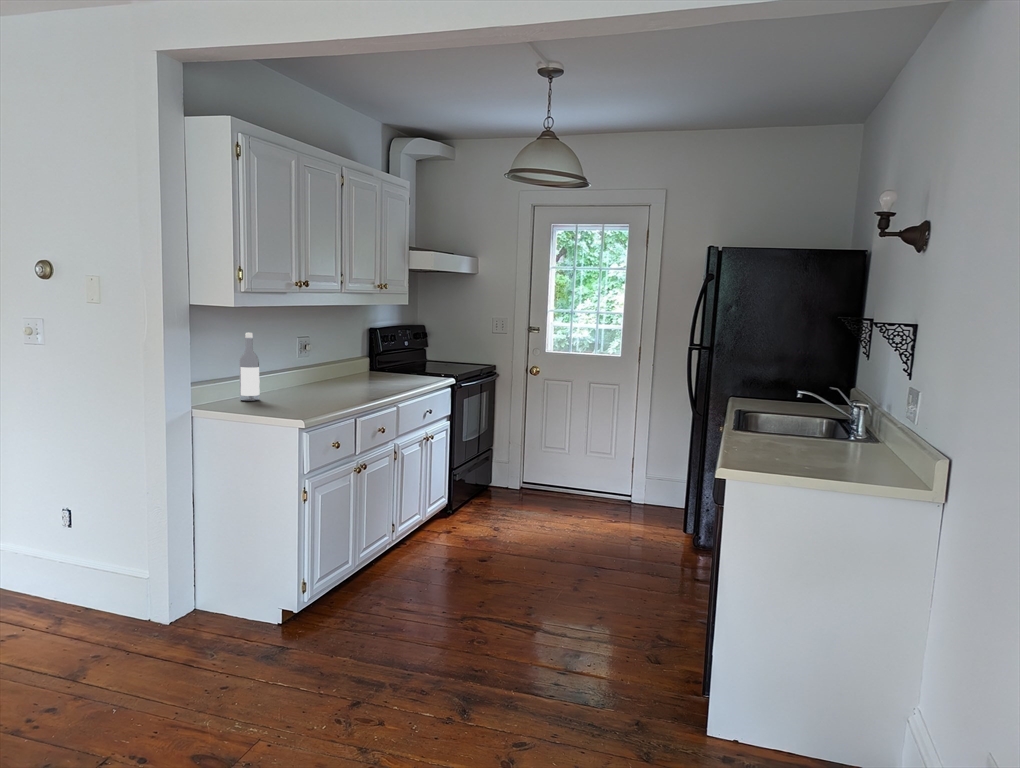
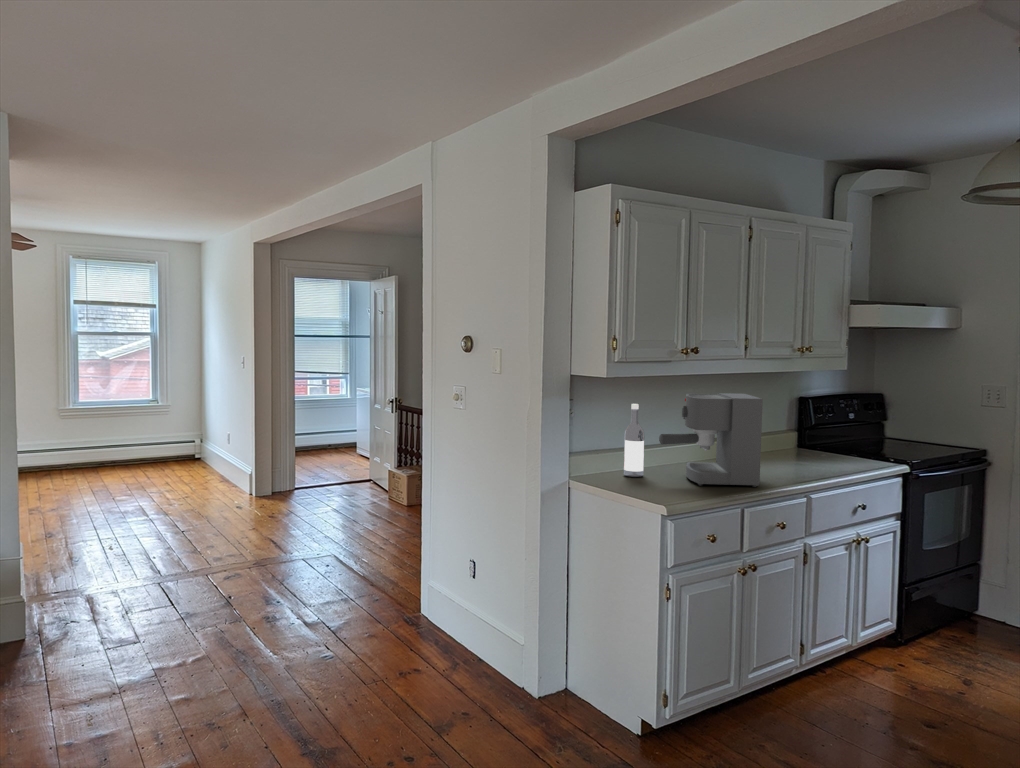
coffee maker: none [277,323,366,403] -> present [659,393,763,487]

